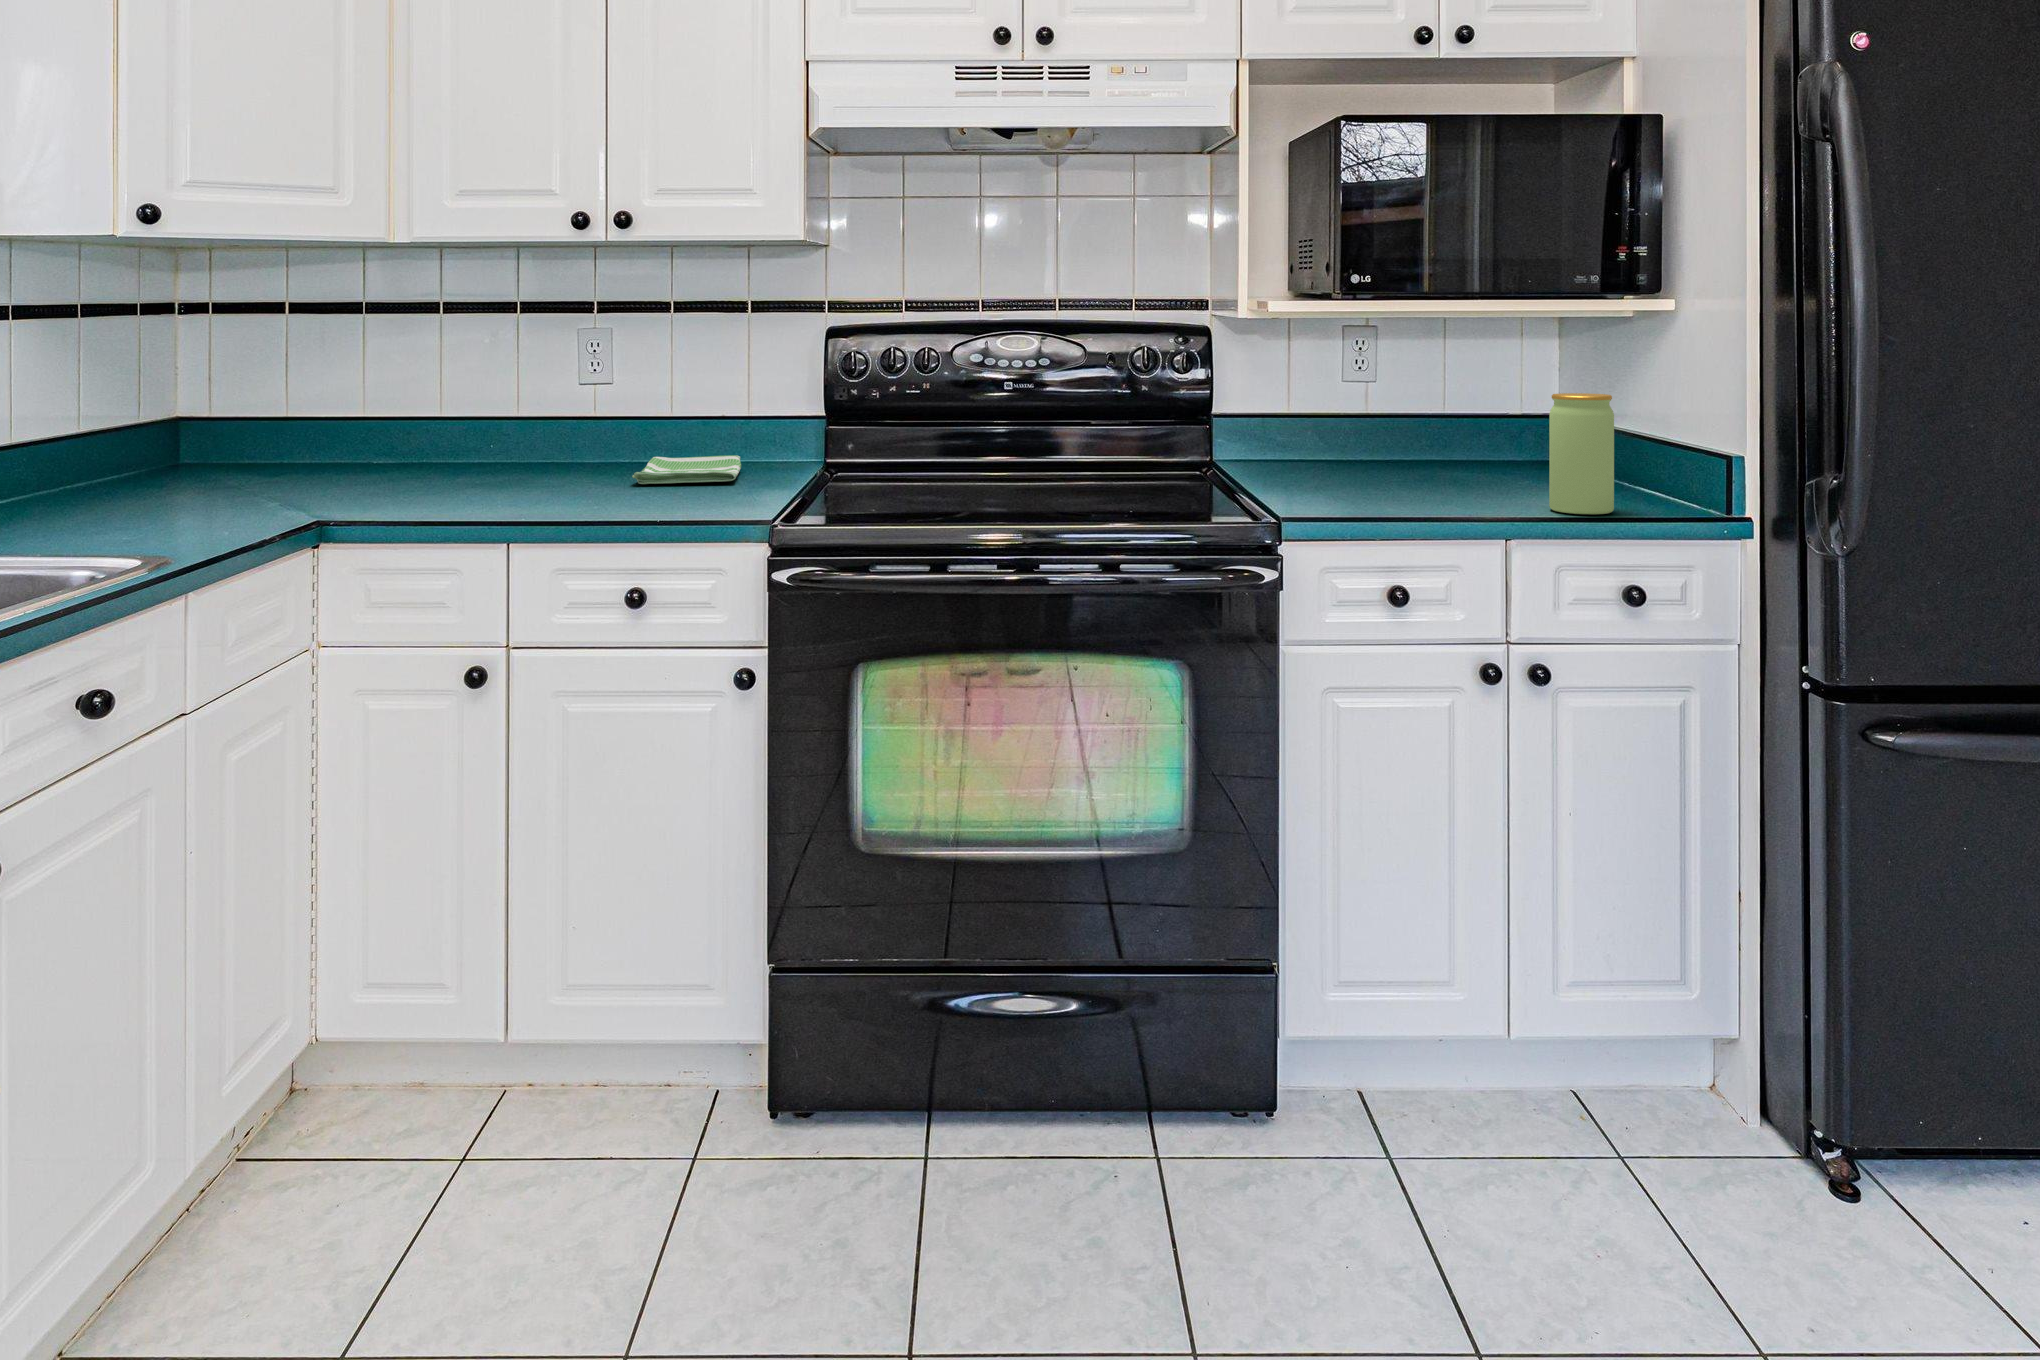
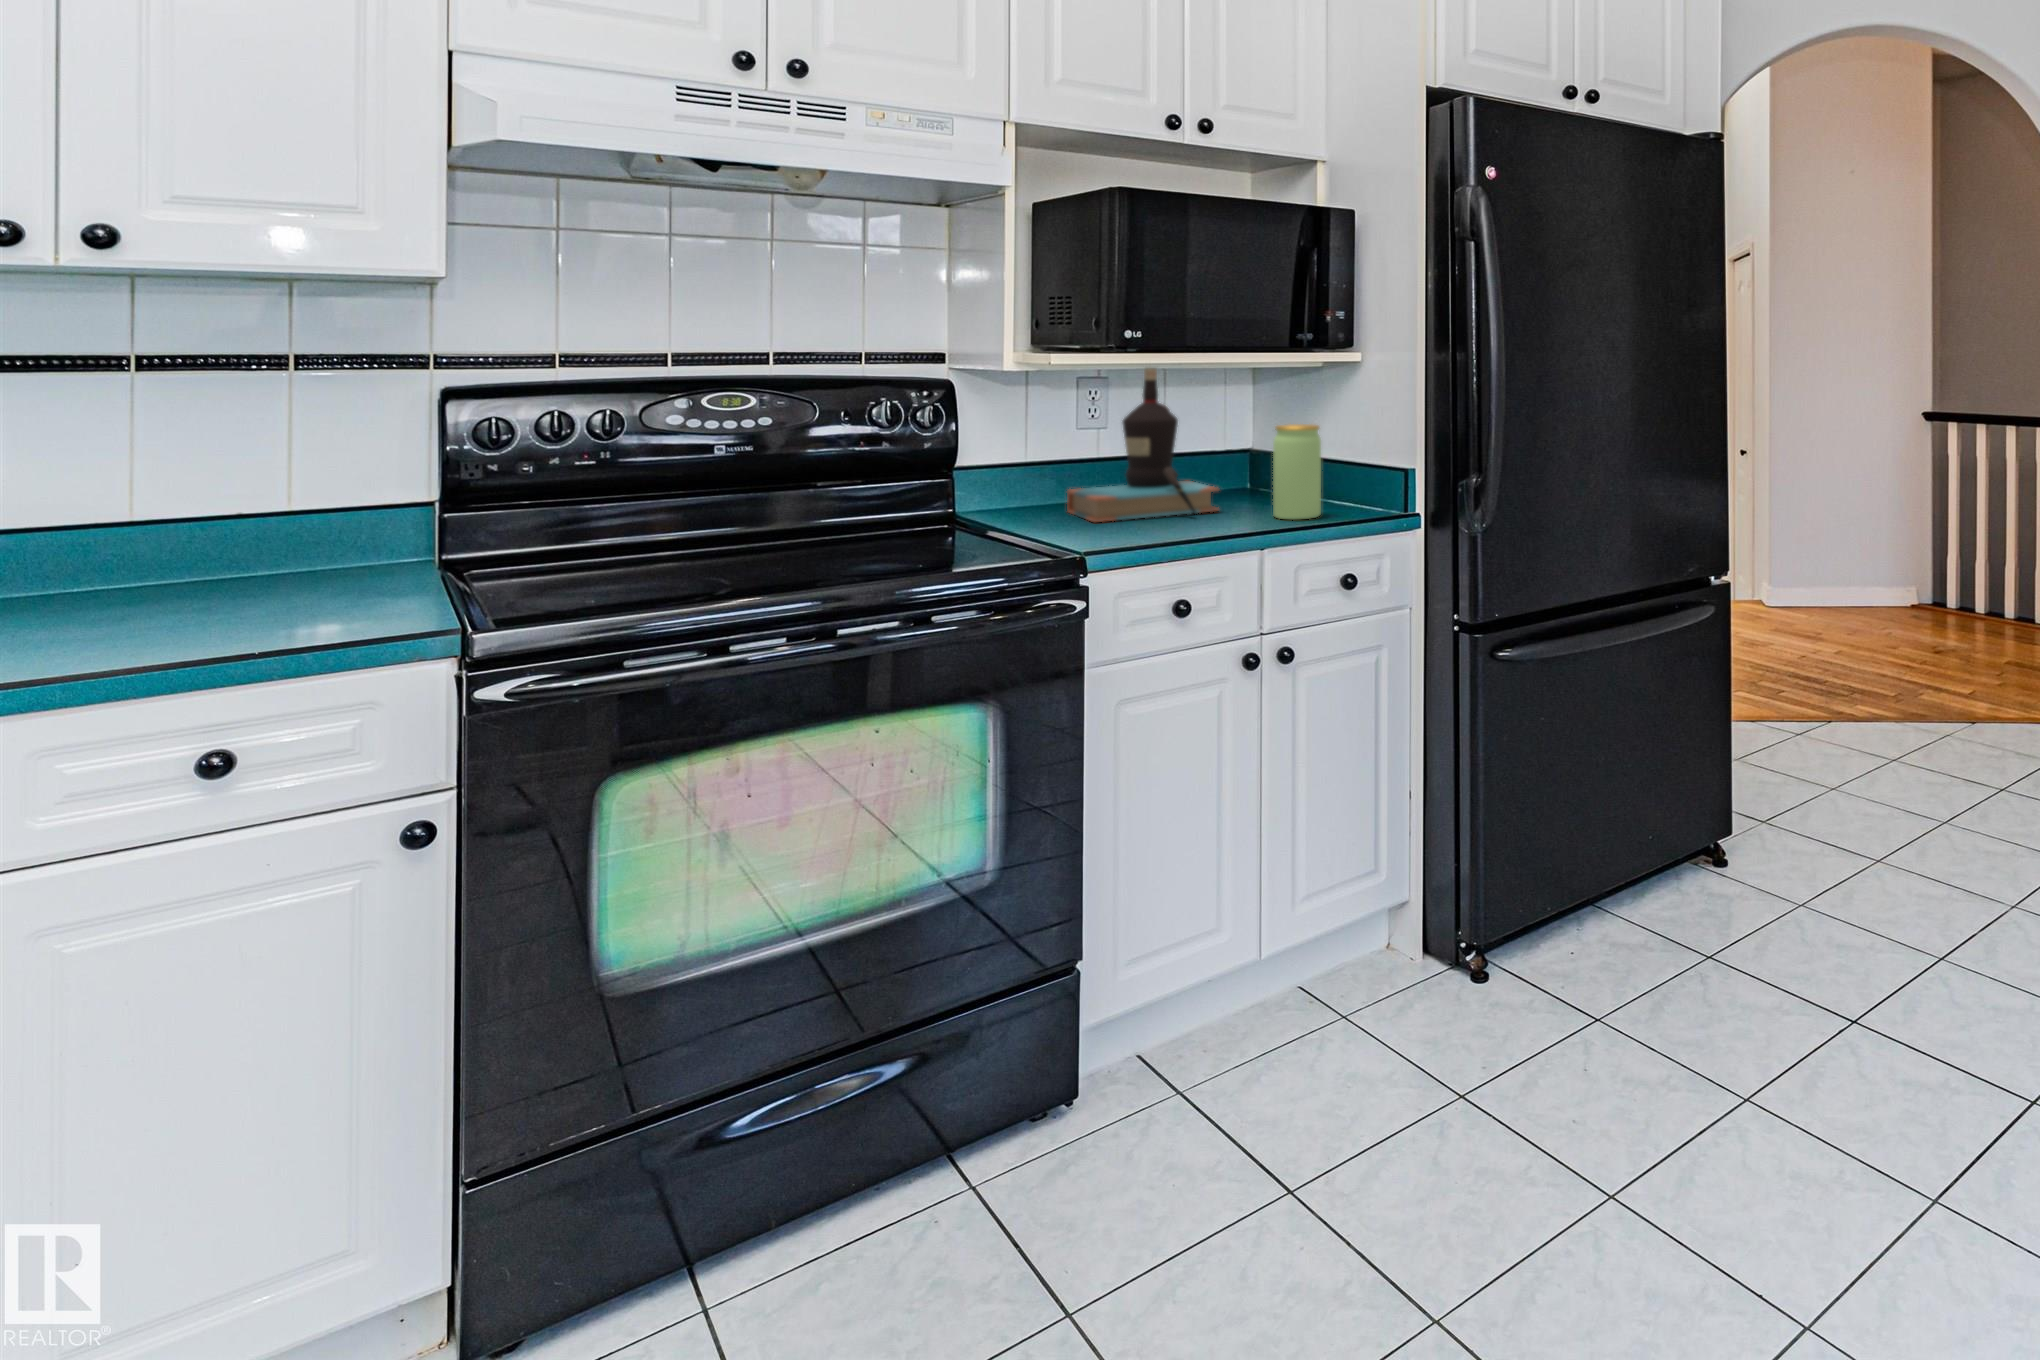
bottle: none [1327,303,1491,497] -> present [1067,368,1219,522]
dish towel: present [632,455,741,484] -> none [101,549,310,606]

